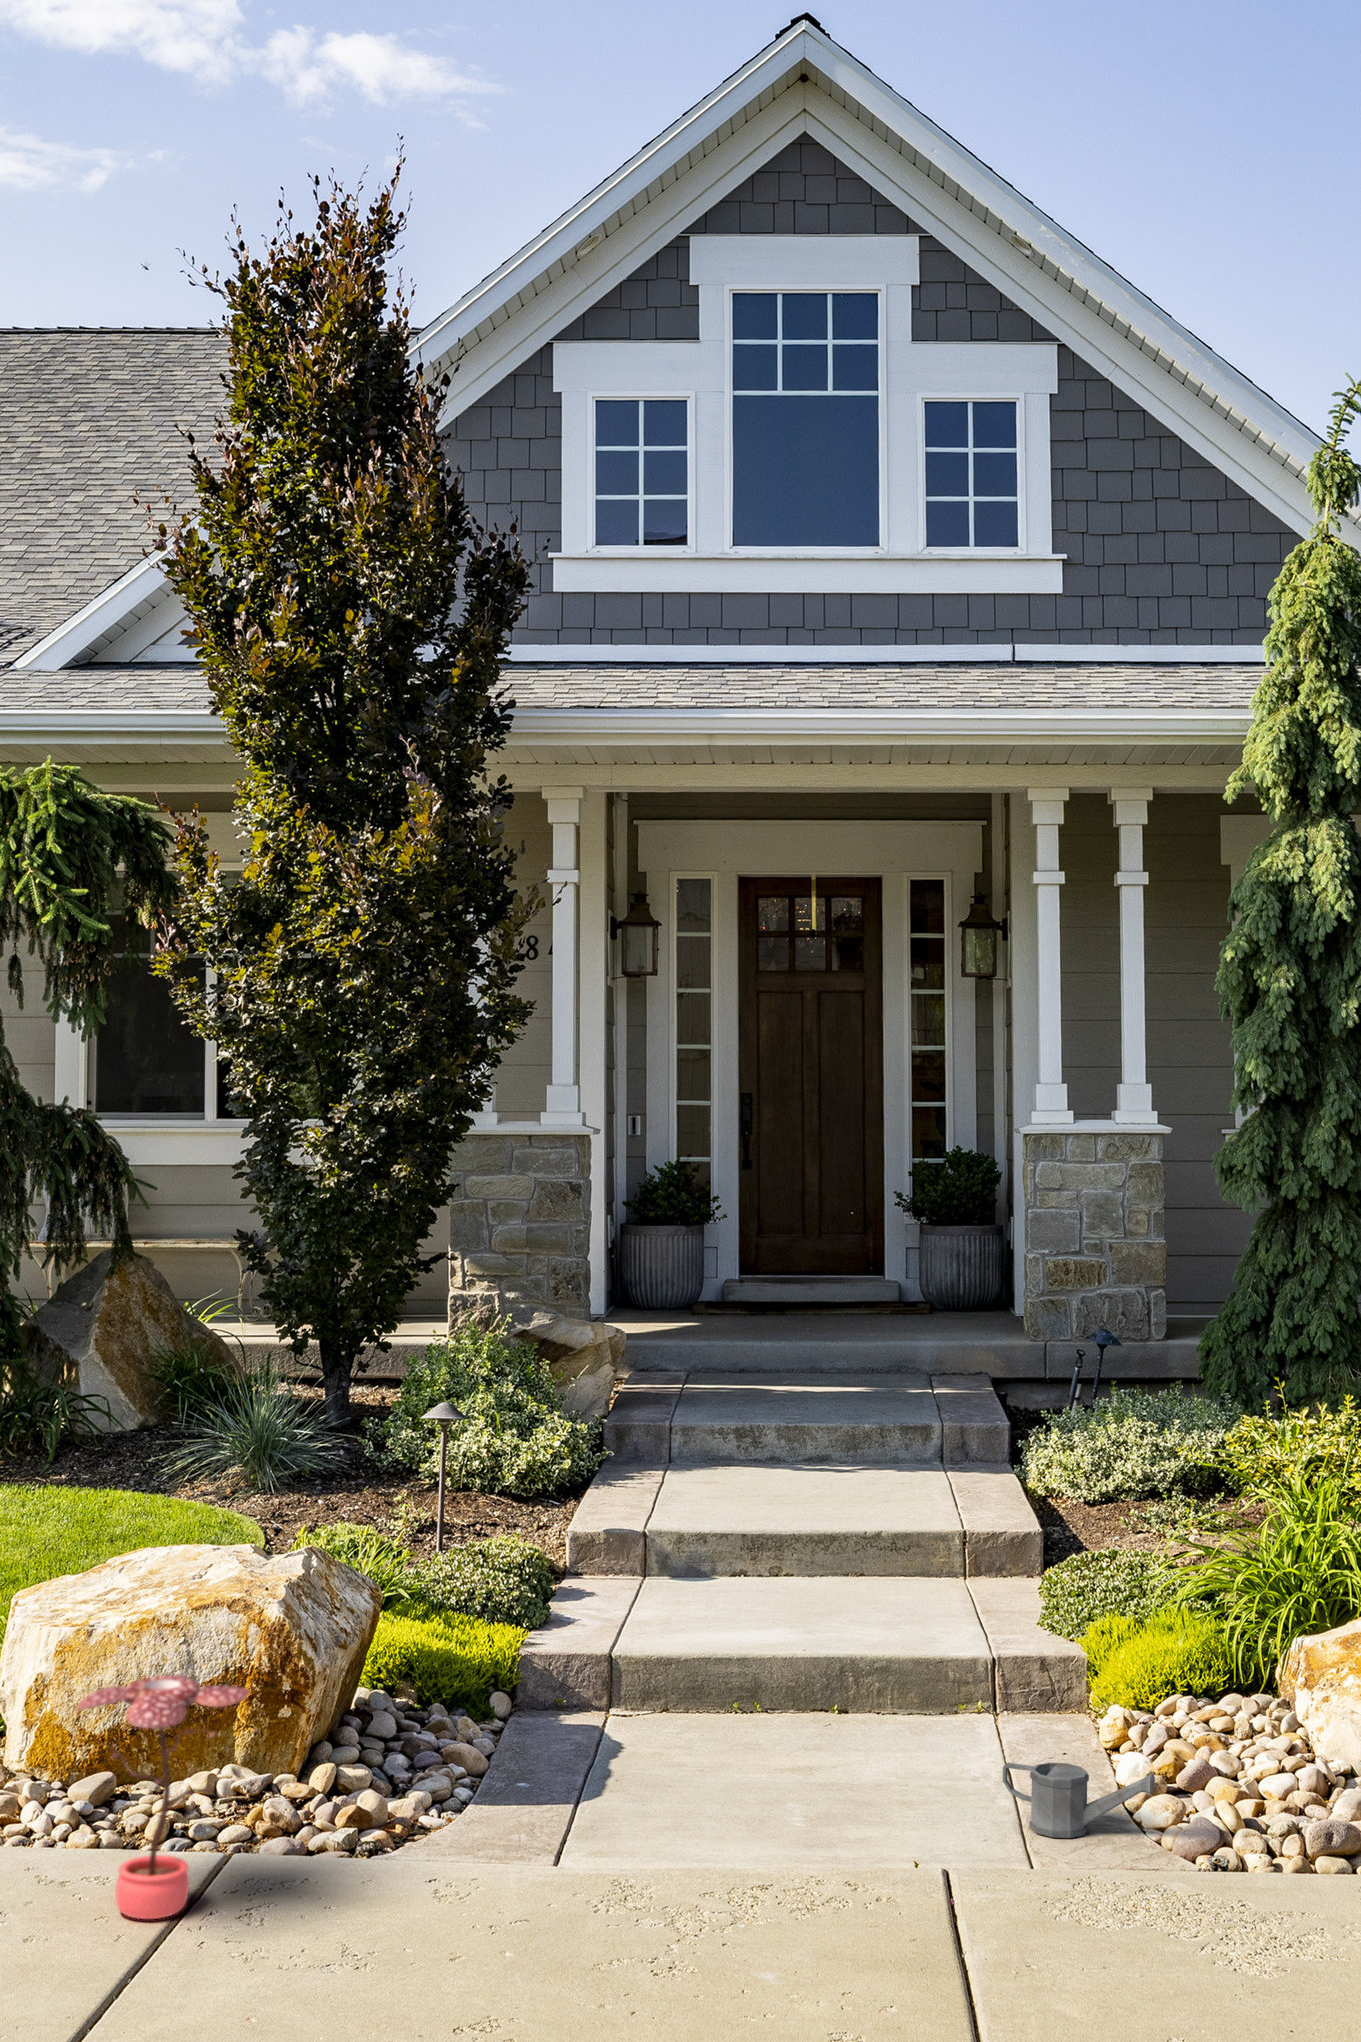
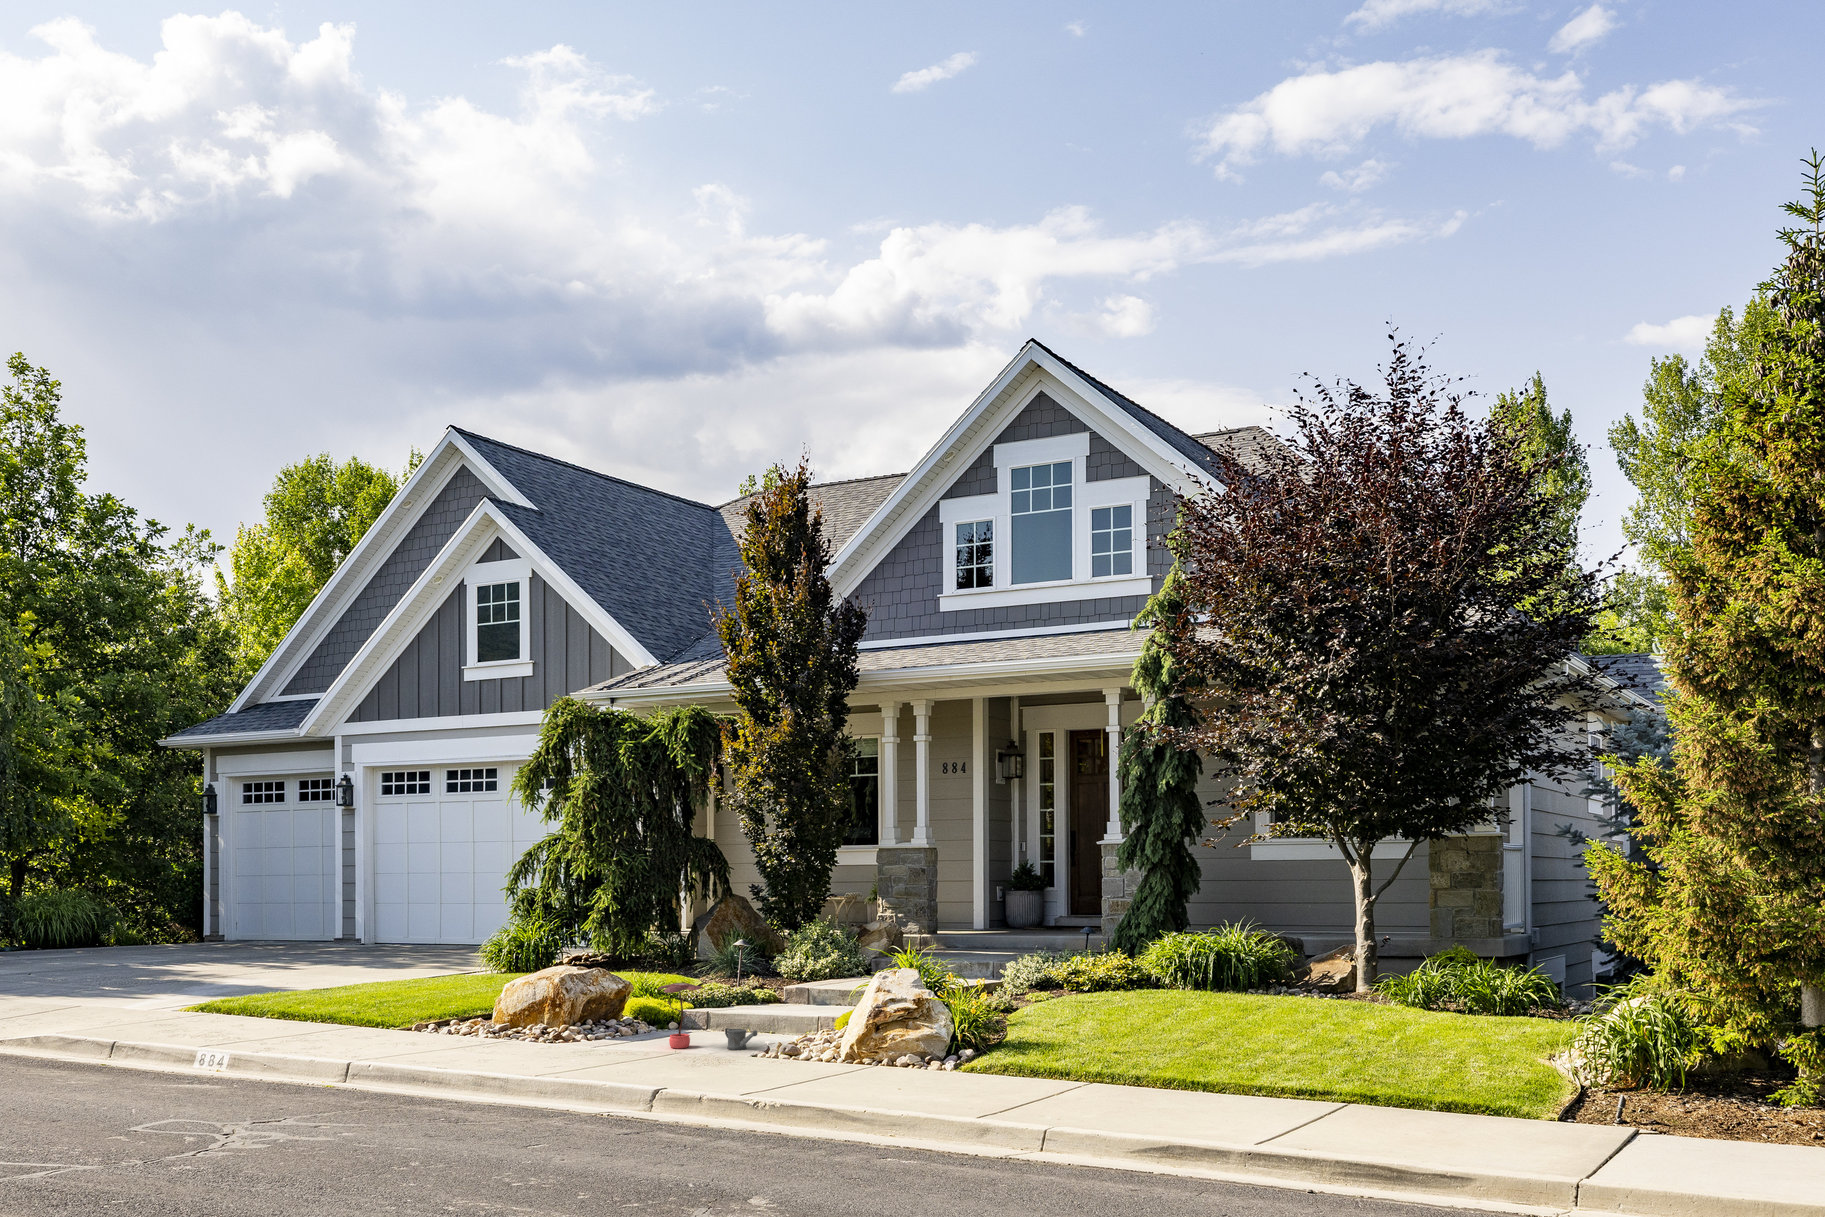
potted plant: present [77,1675,249,1919] -> present [658,983,703,1048]

